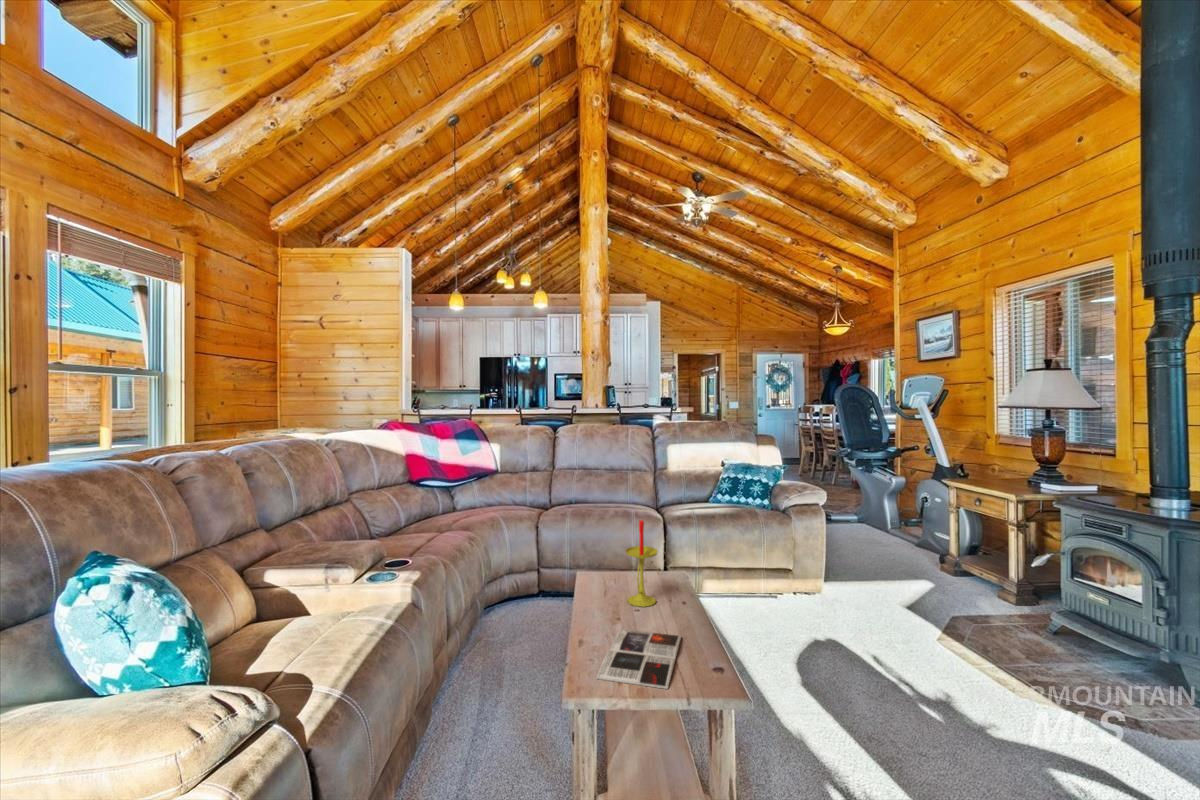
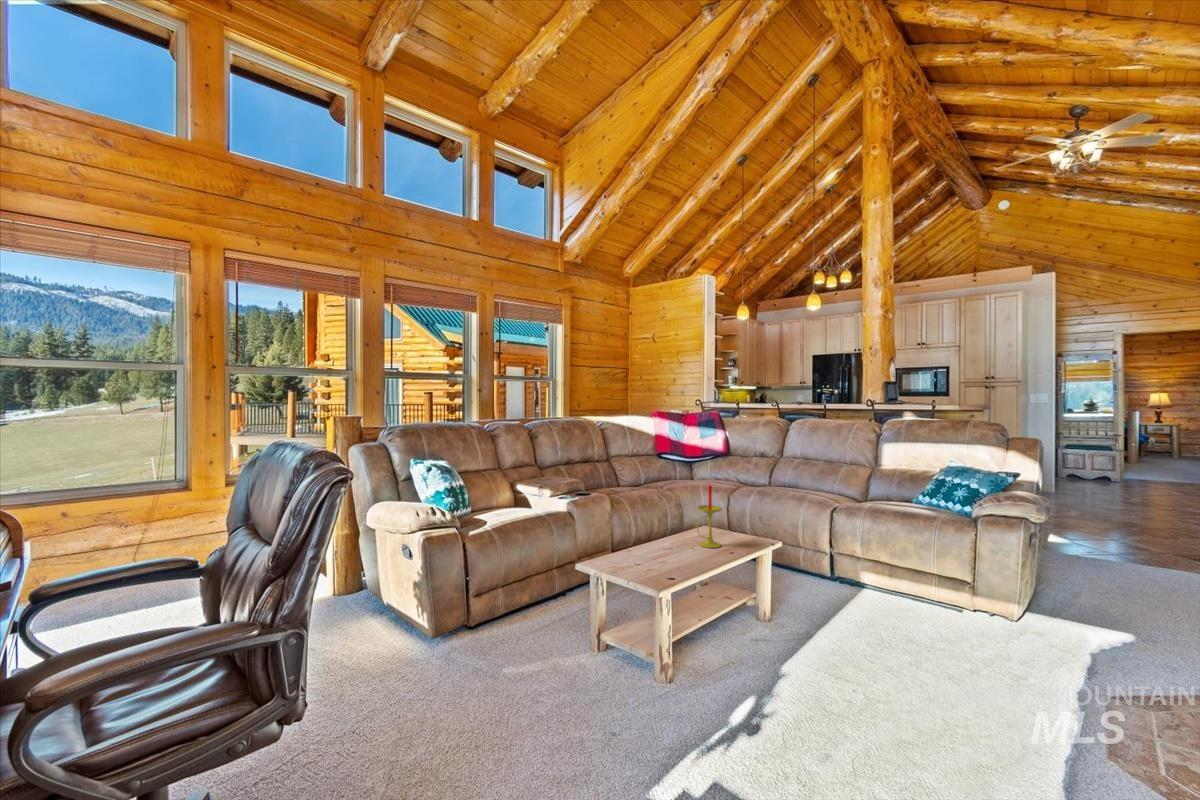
magazine: present [597,629,681,689] -> none [612,550,693,574]

